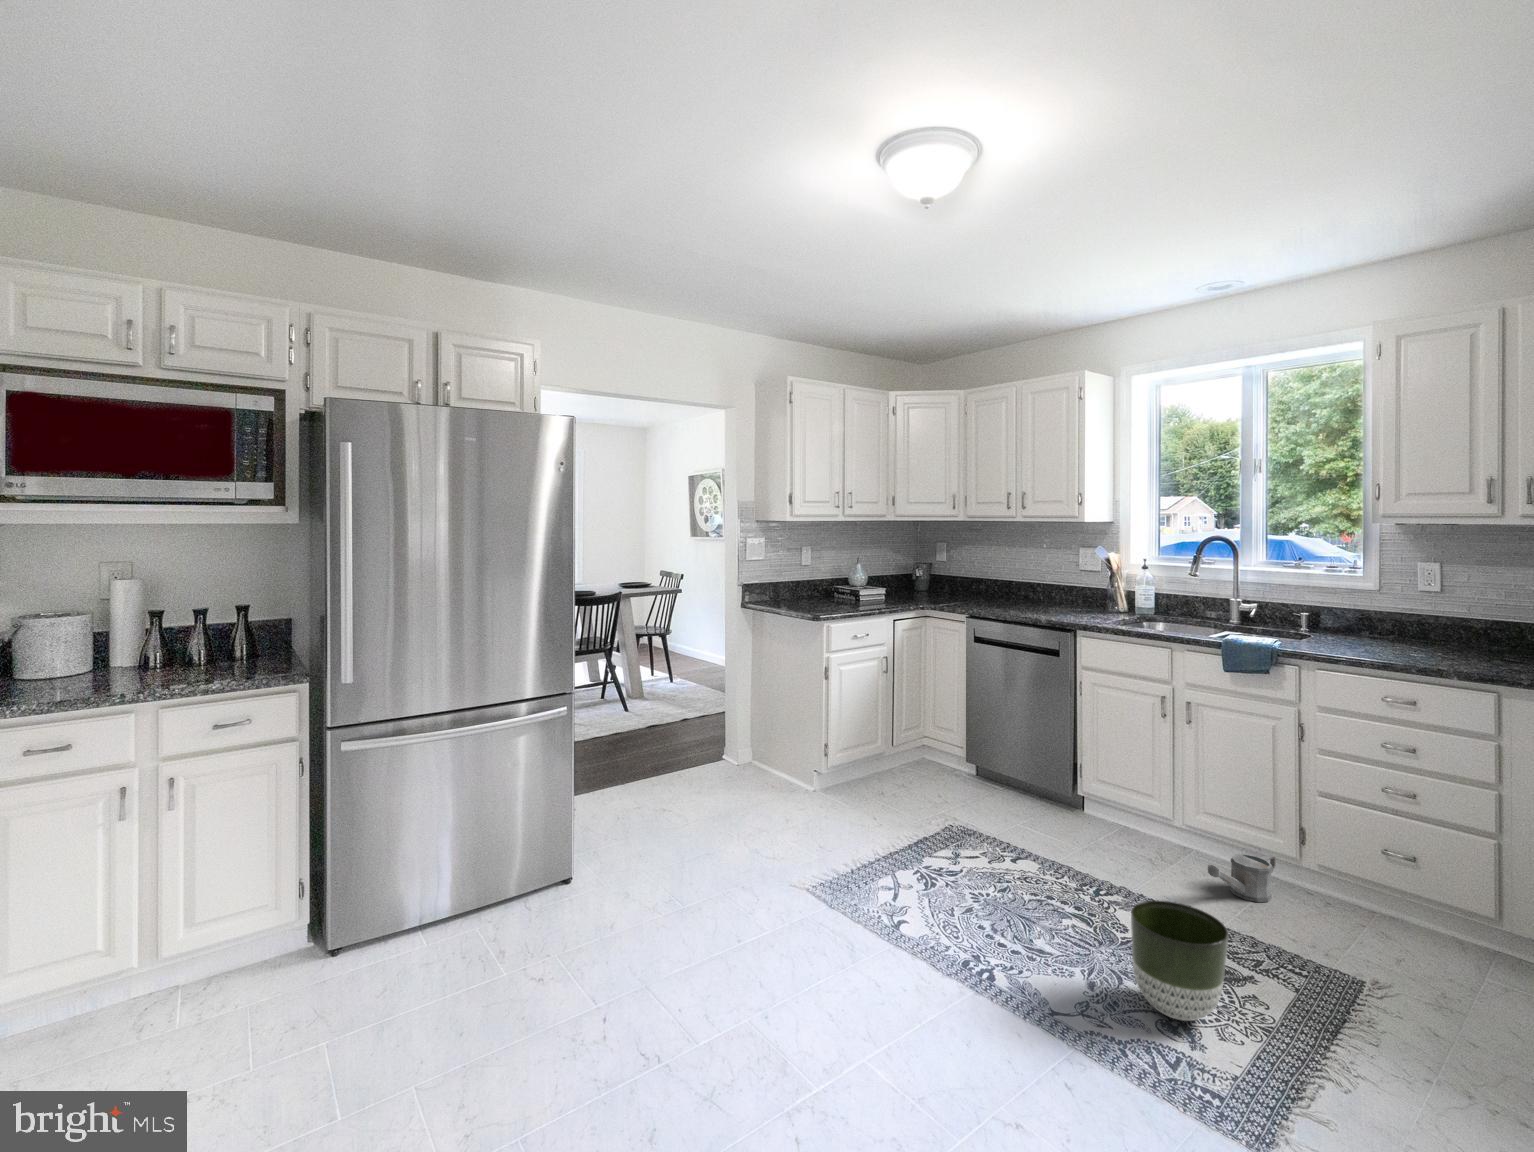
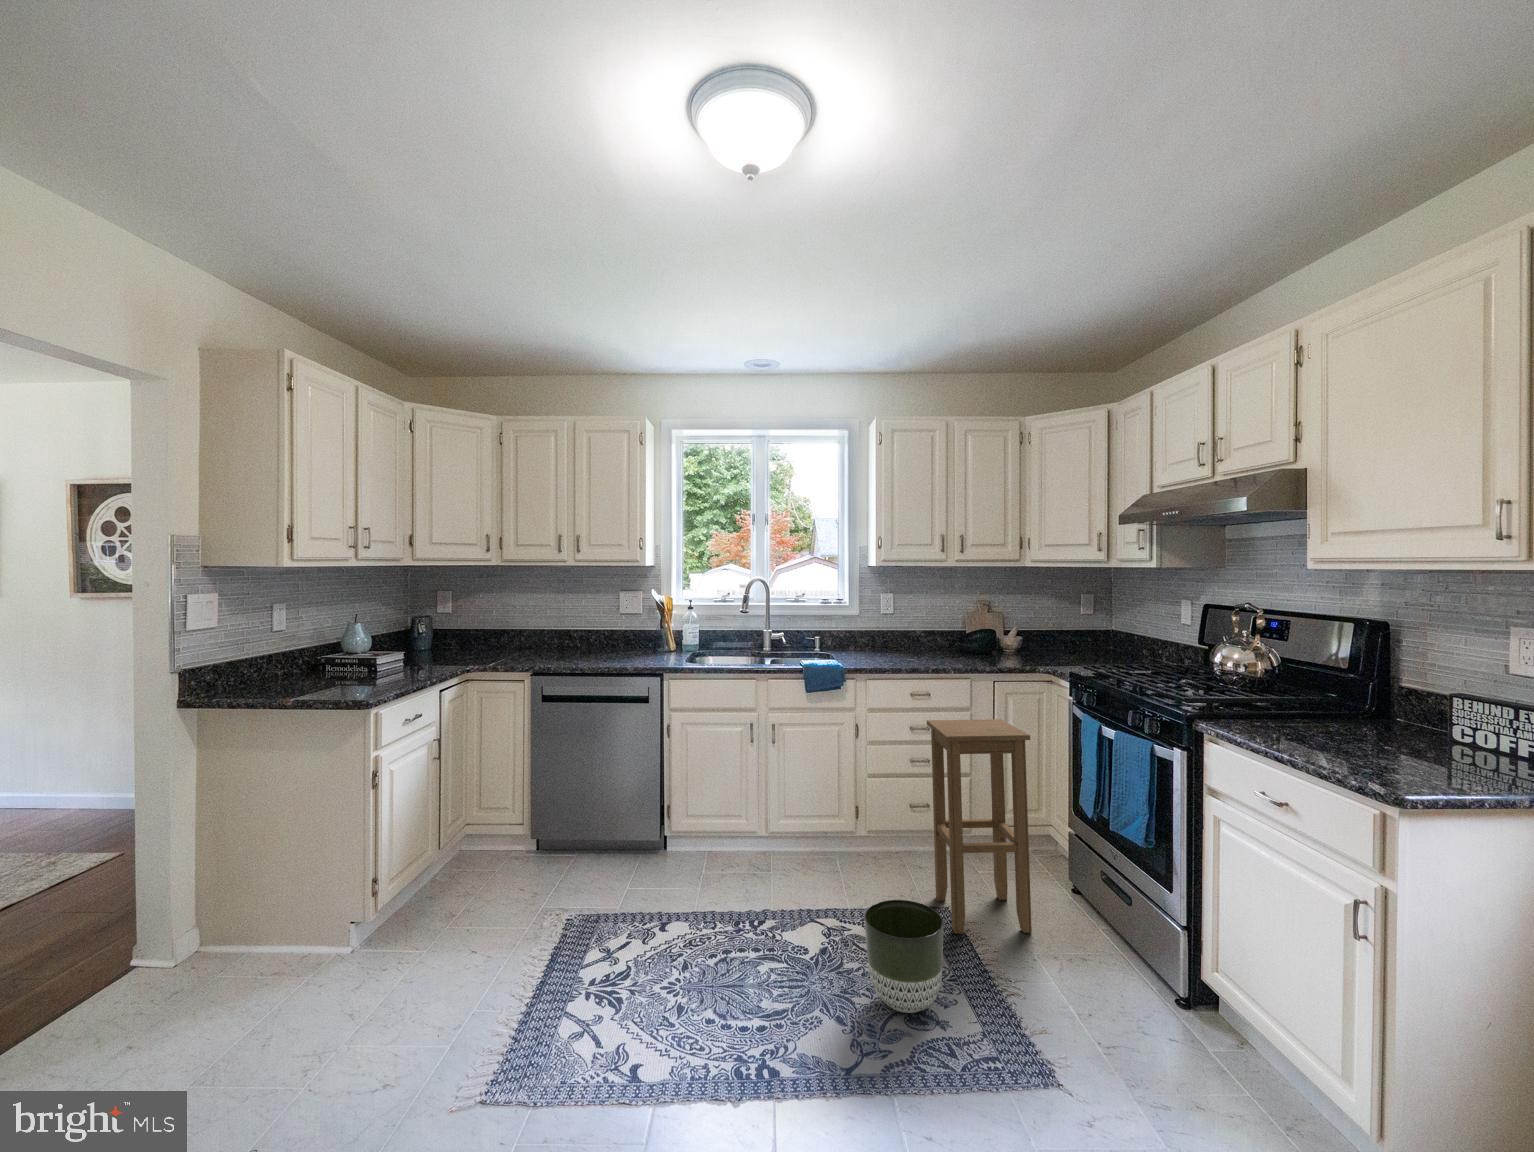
stool: none [1336,736,1517,1060] -> present [927,719,1032,934]
watering can: present [1208,854,1276,902] -> none [819,835,848,879]

